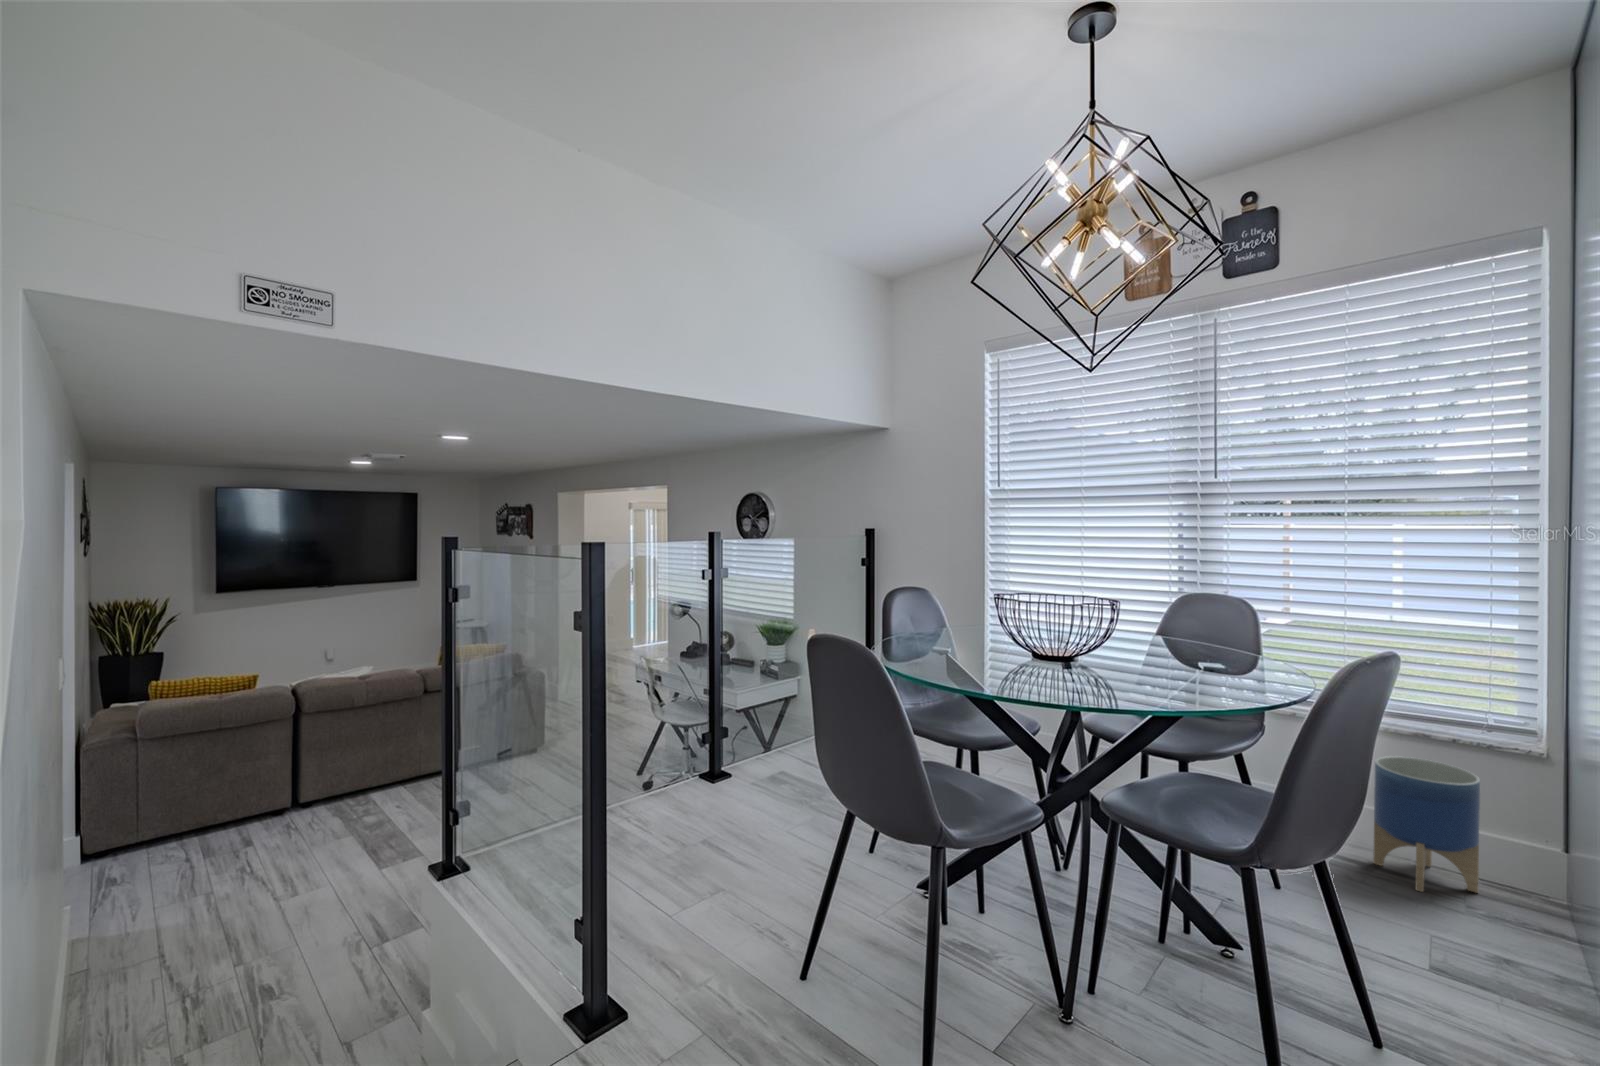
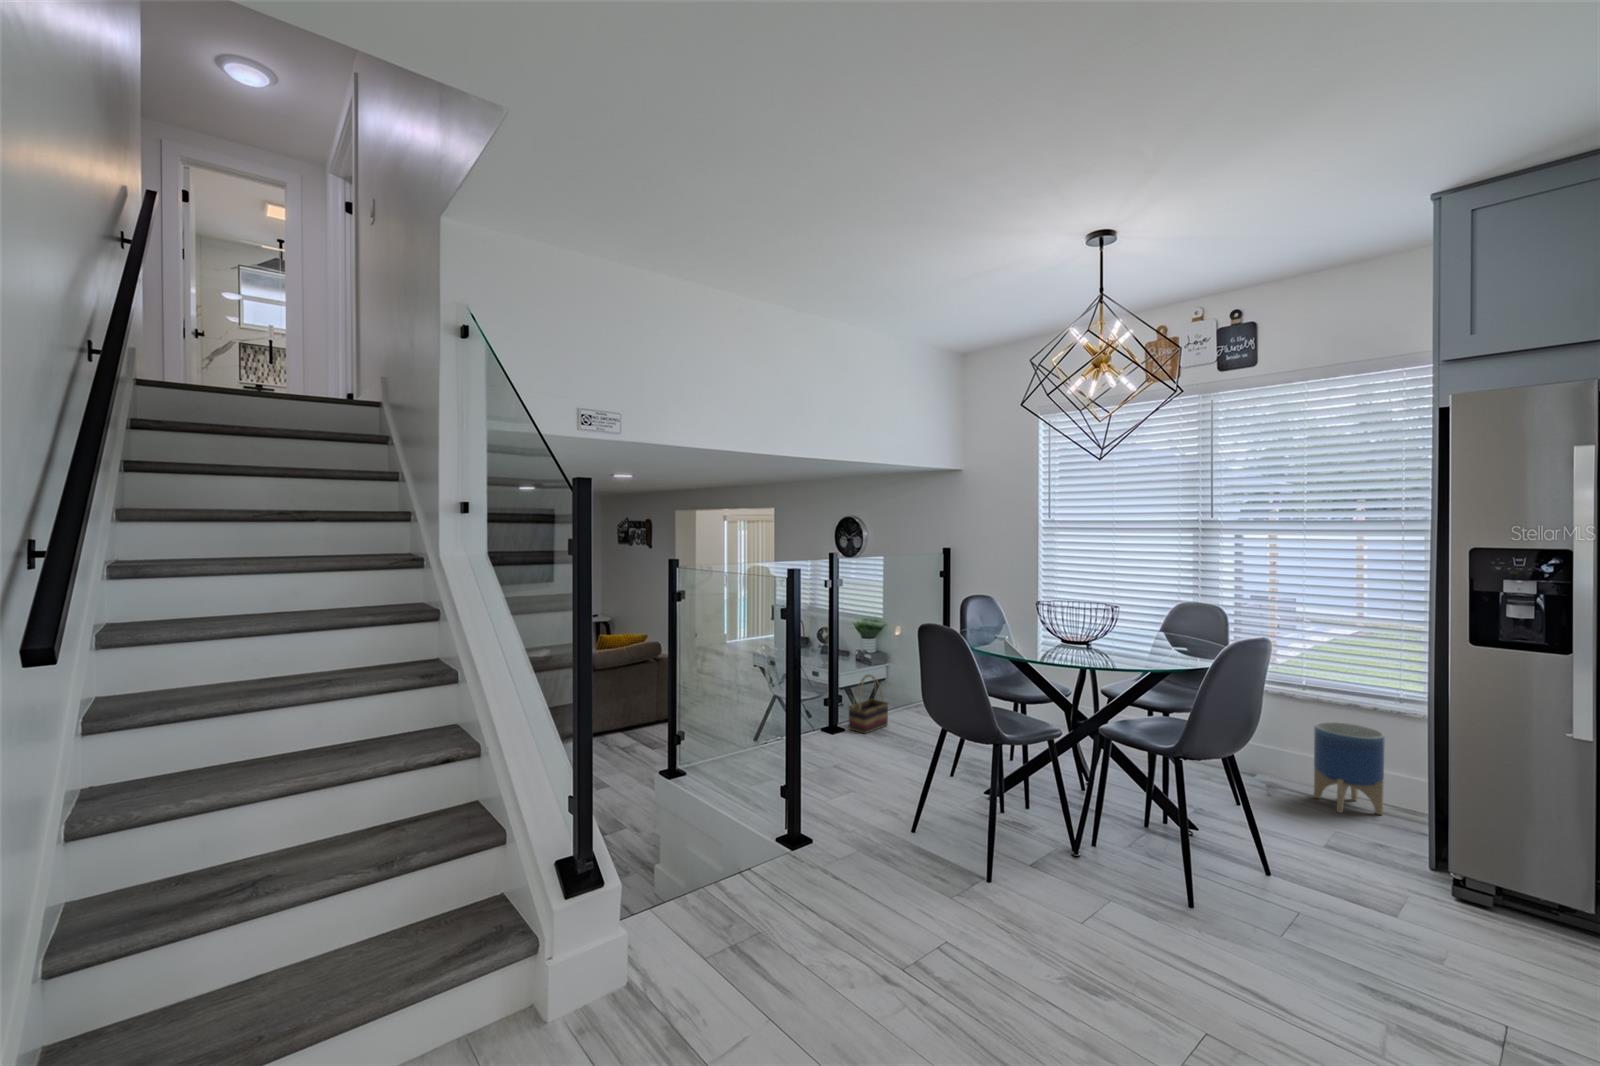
basket: none [739,697,795,779] -> present [849,675,888,733]

